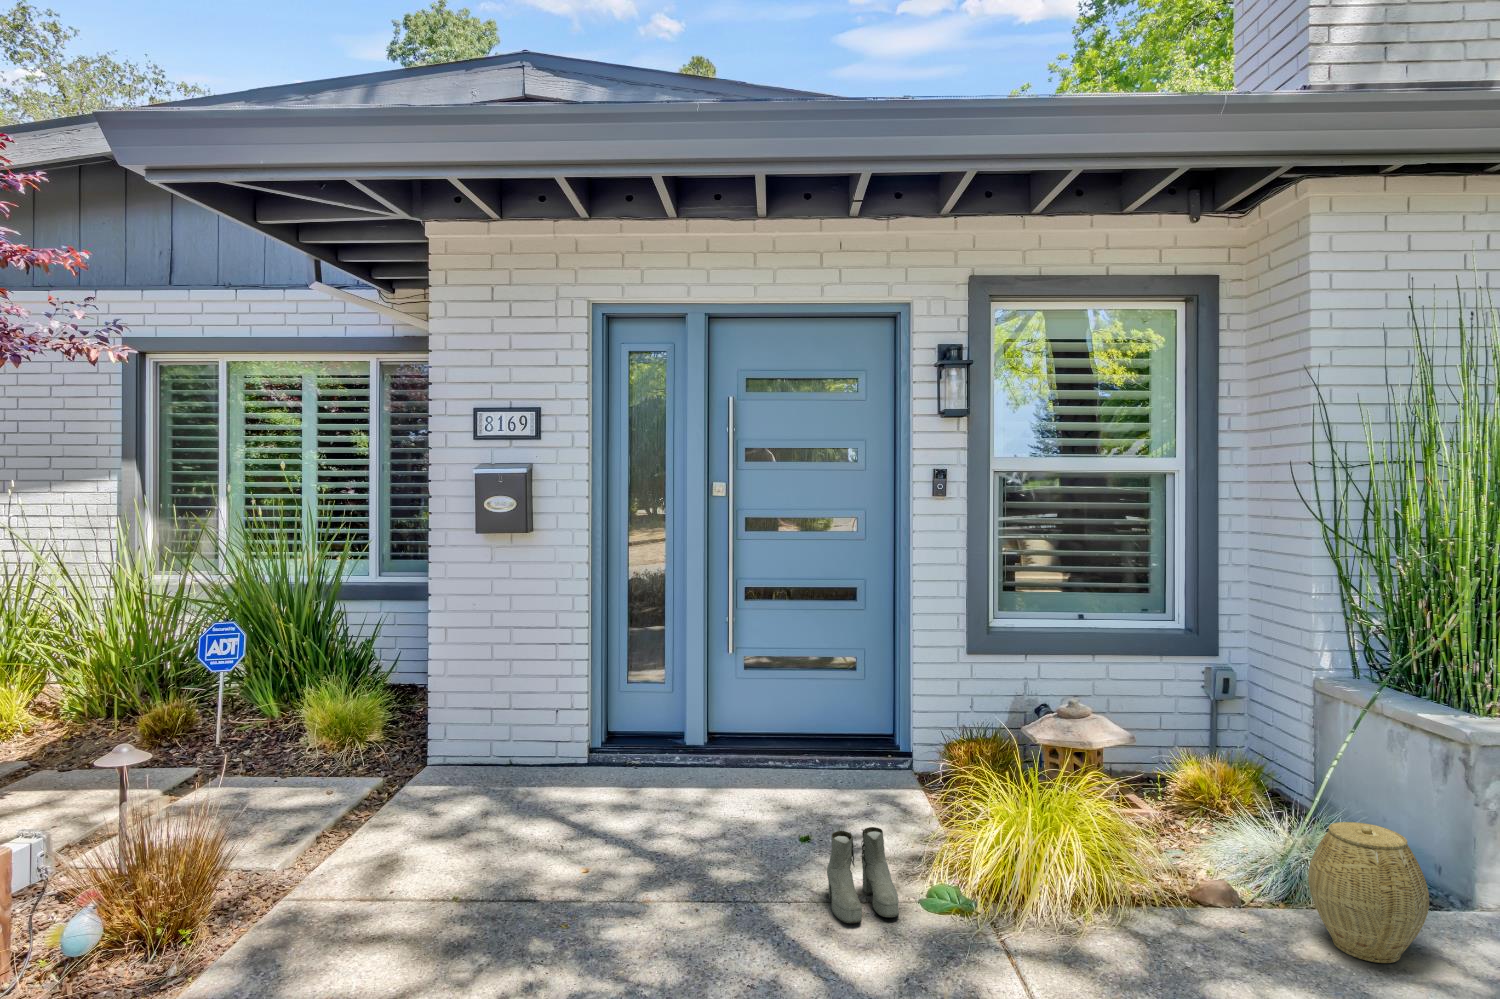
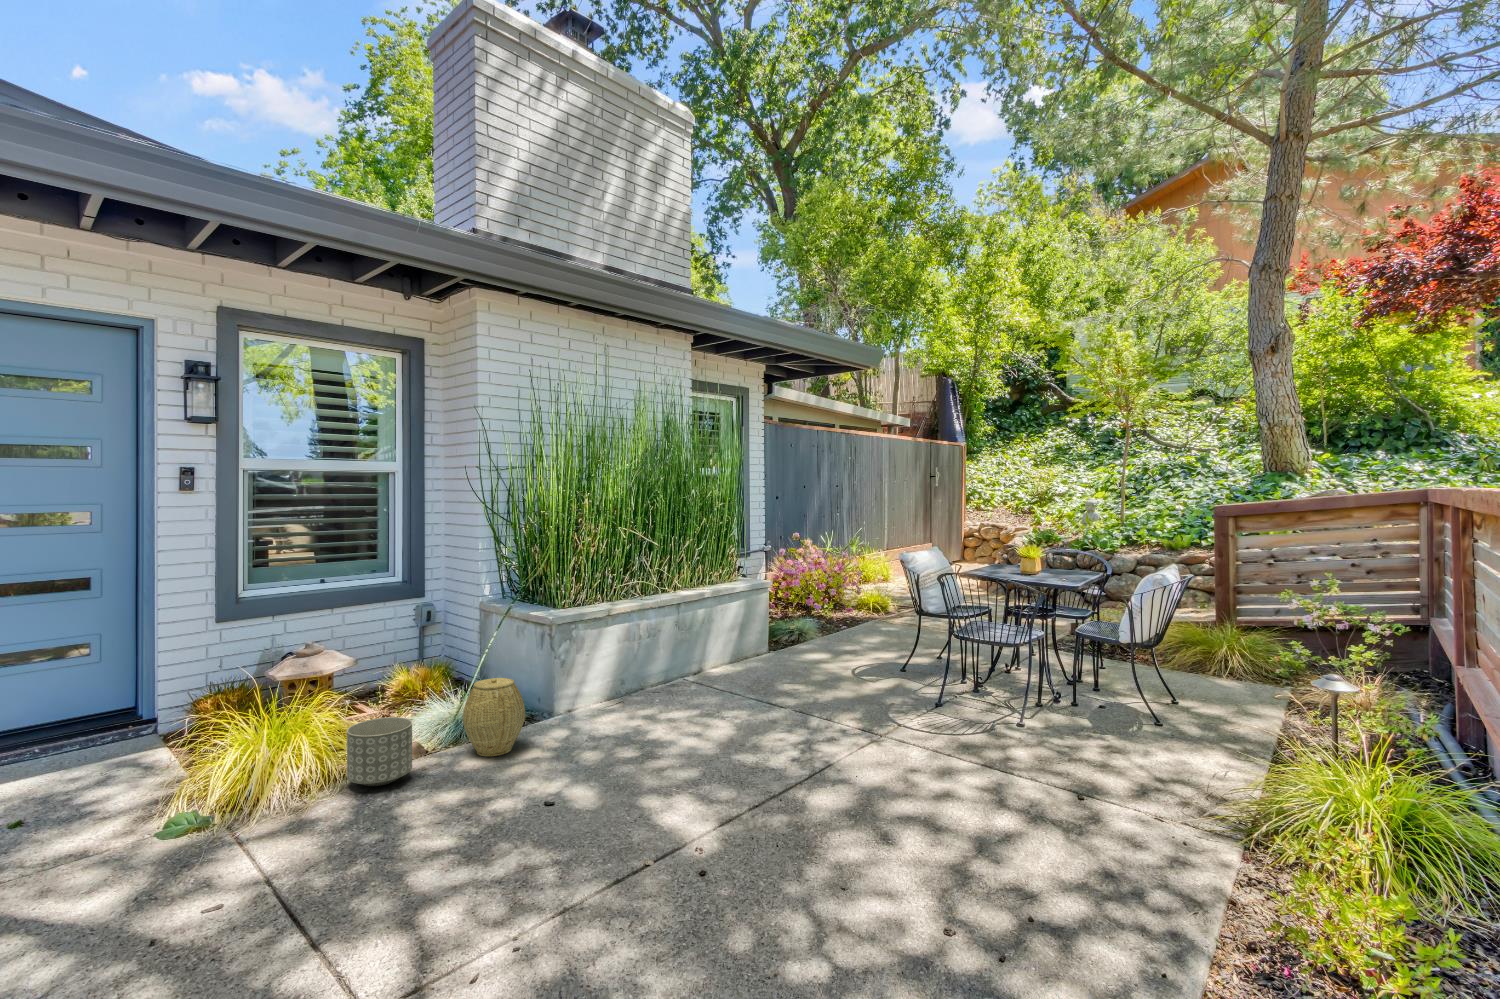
boots: present [827,827,899,923] -> none [52,768,136,855]
planter: none [1133,844,1230,953] -> present [347,717,412,786]

